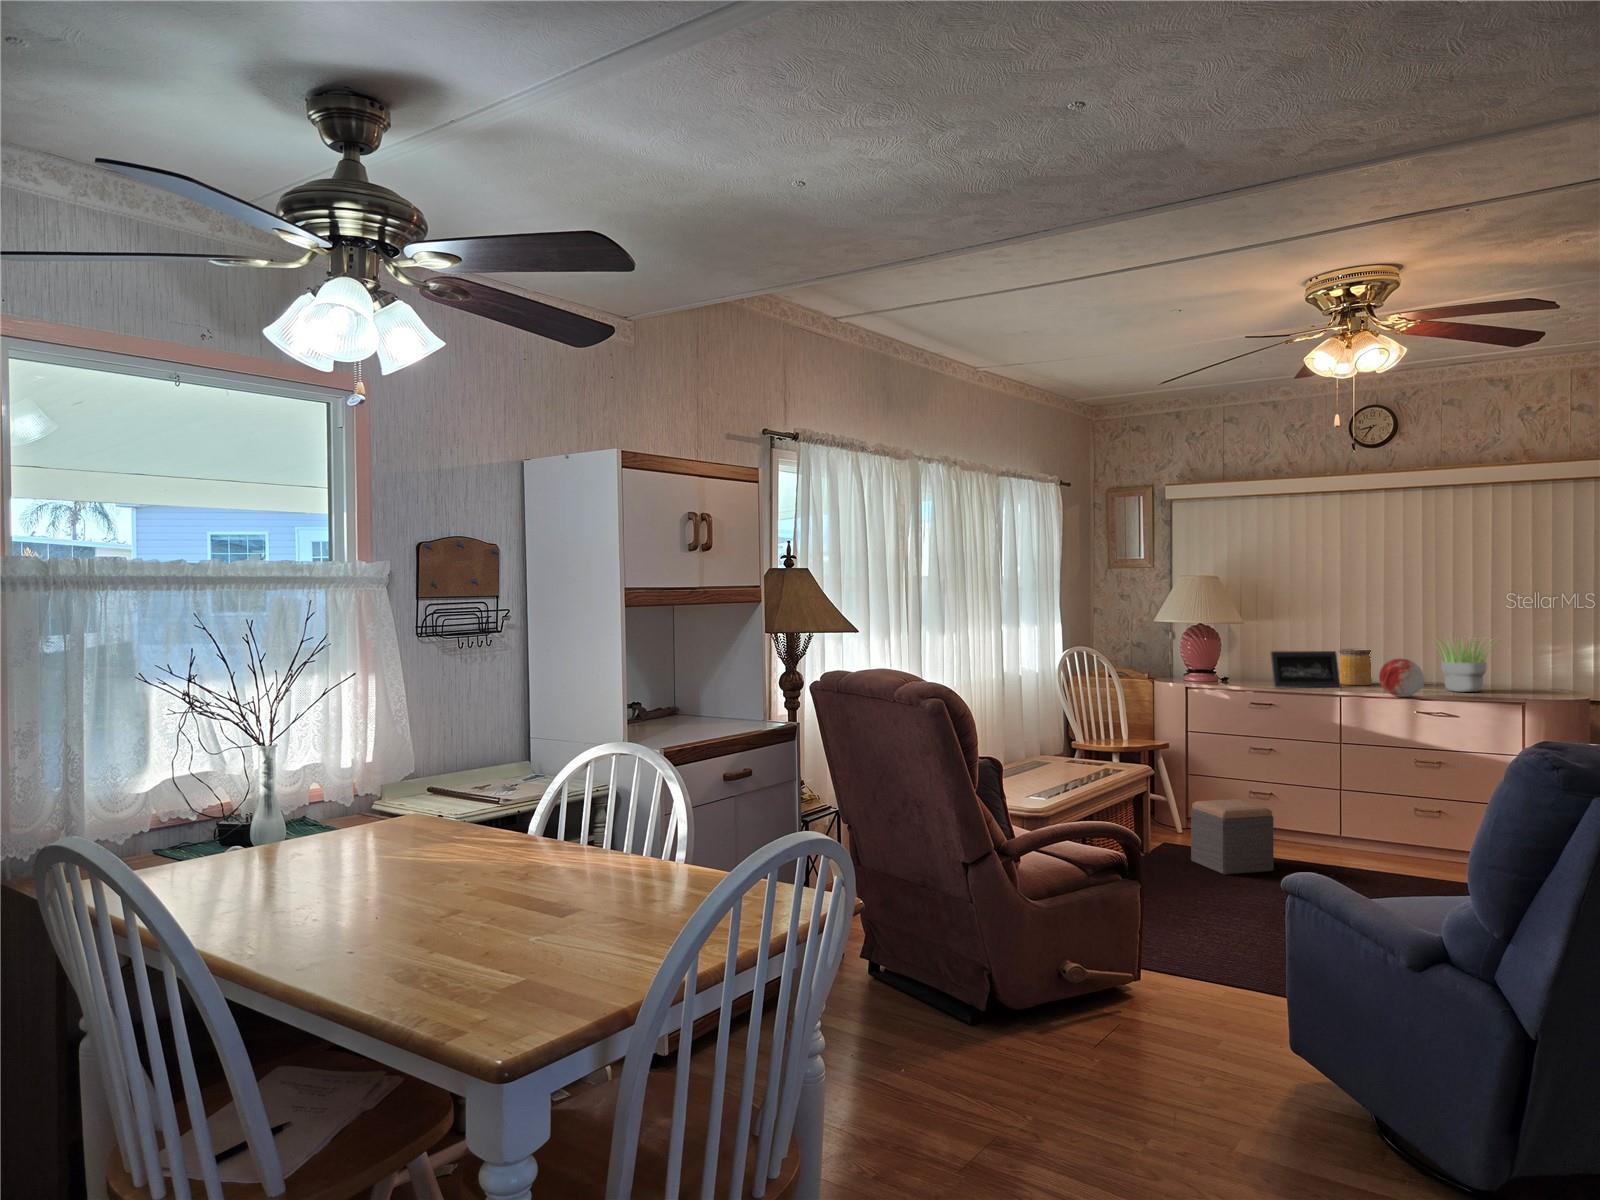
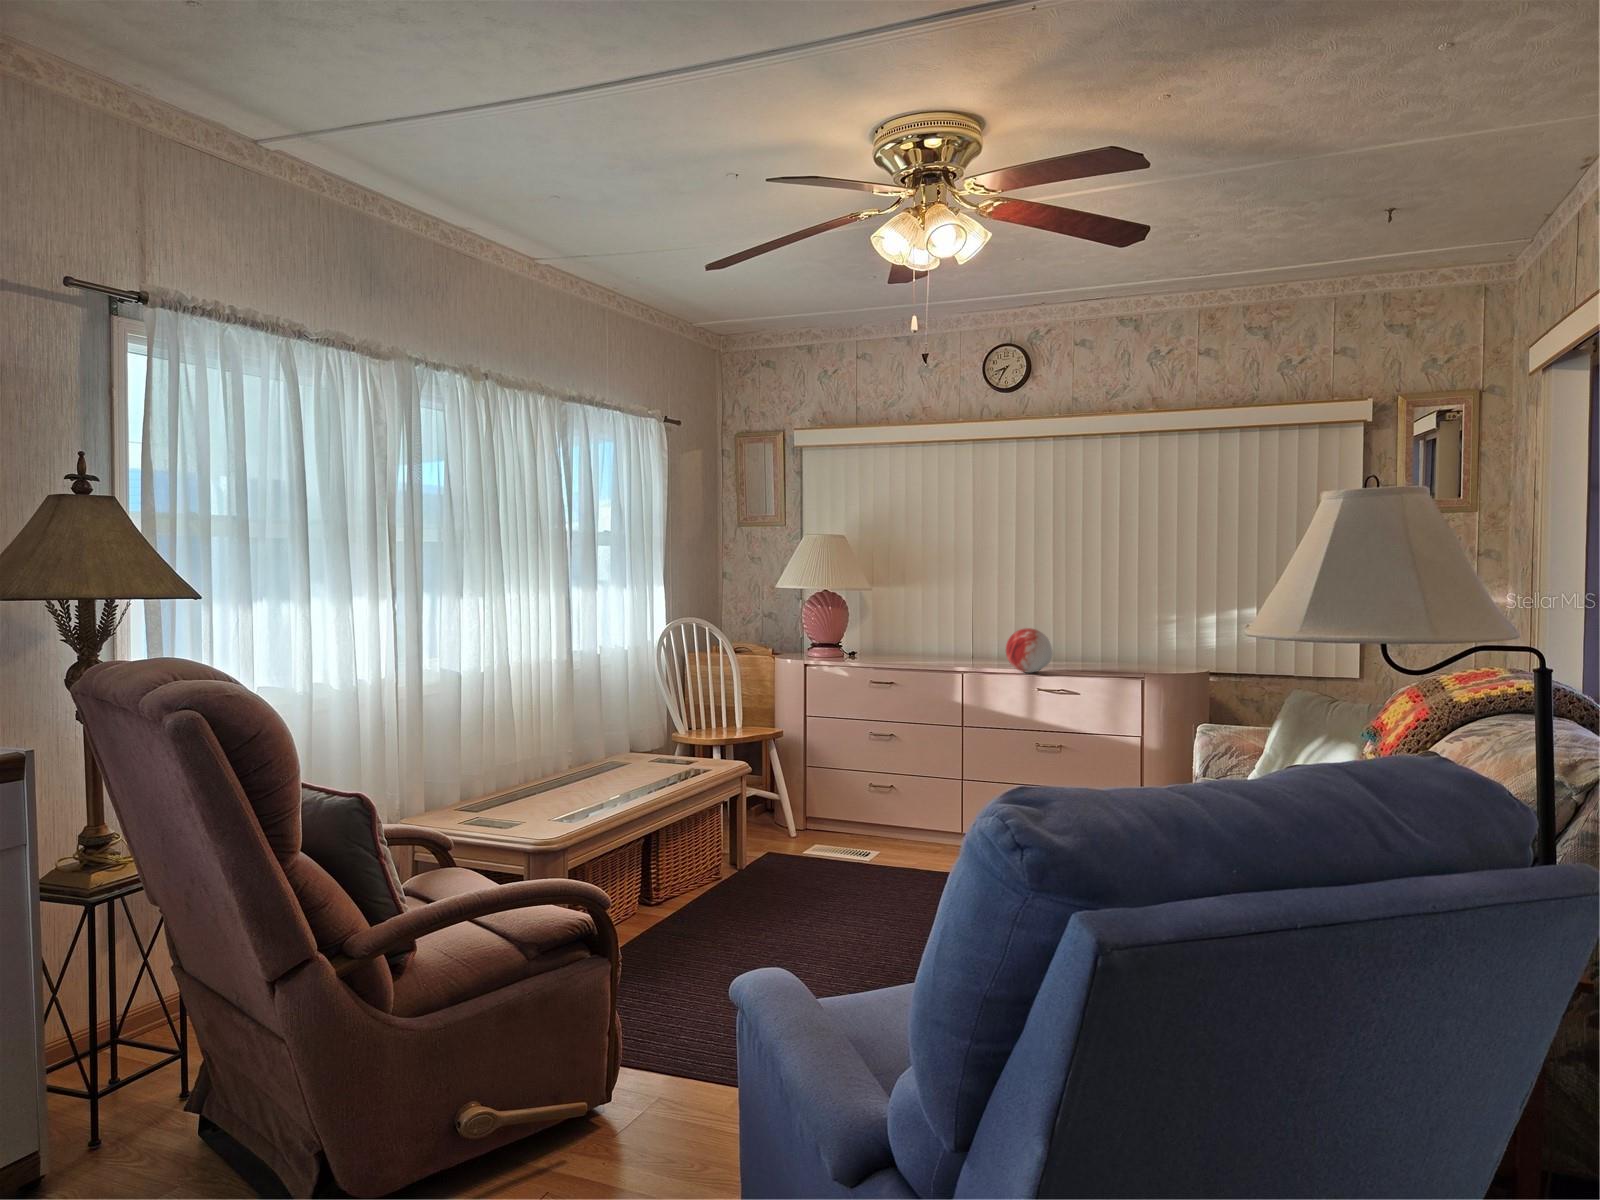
potted plant: present [1431,637,1492,692] -> none [1059,600,1134,665]
jar: present [1339,649,1372,685] -> none [973,617,1007,659]
picture frame: present [1271,651,1340,687] -> none [897,620,972,663]
footstool: present [1191,799,1274,875] -> none [787,800,878,896]

